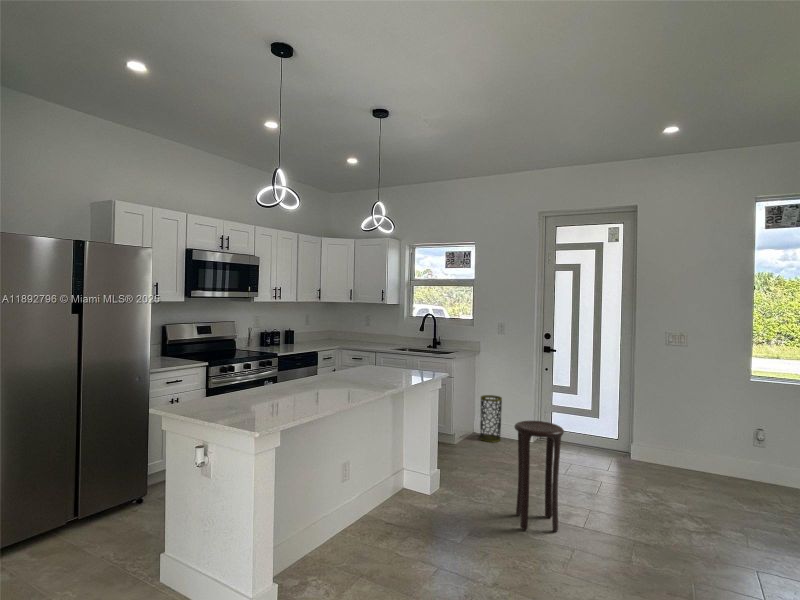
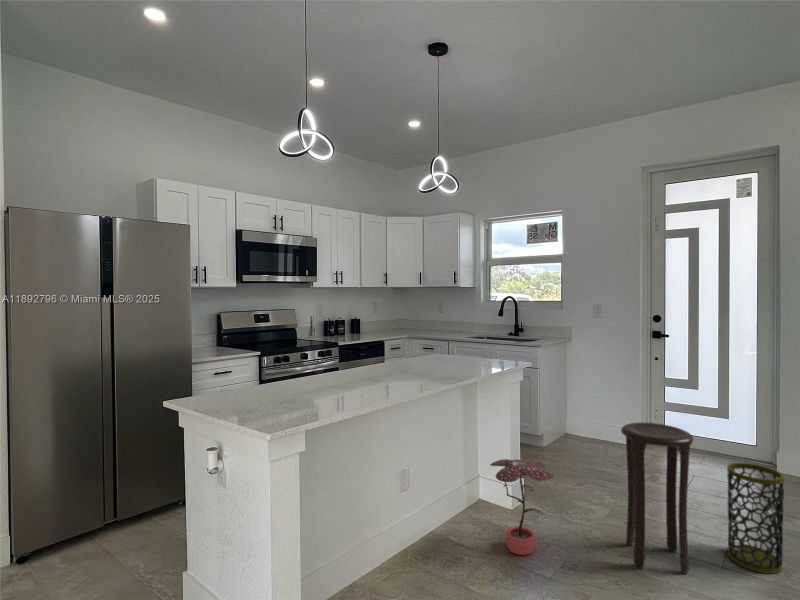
trash can: present [480,395,502,442] -> present [727,463,784,574]
potted plant: none [415,452,464,527] -> present [490,459,554,555]

